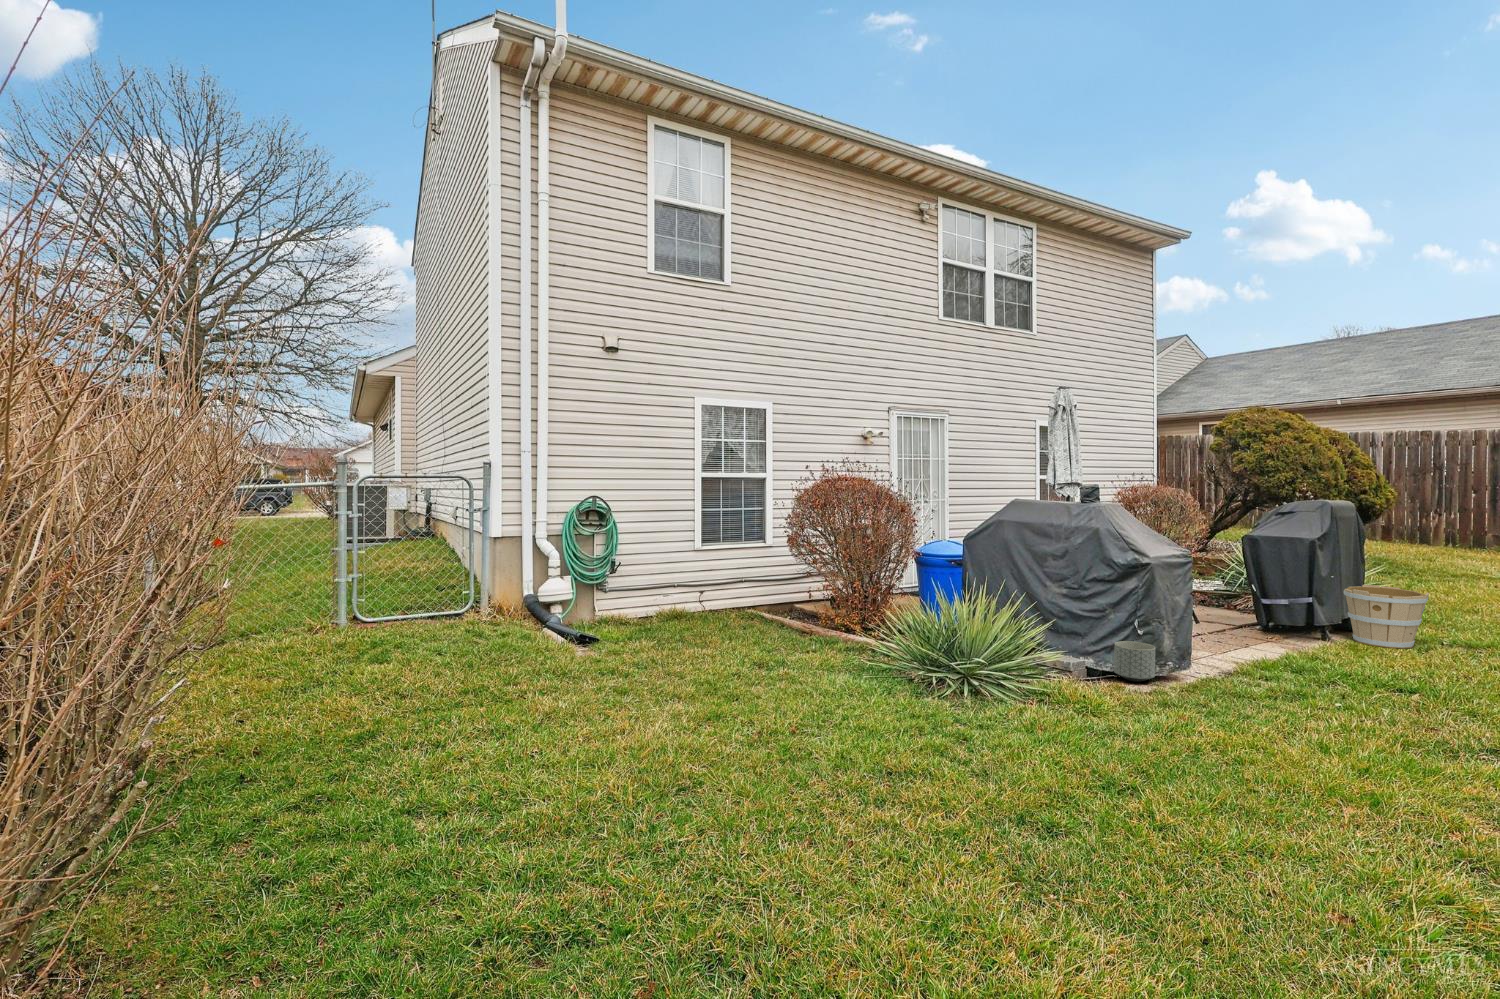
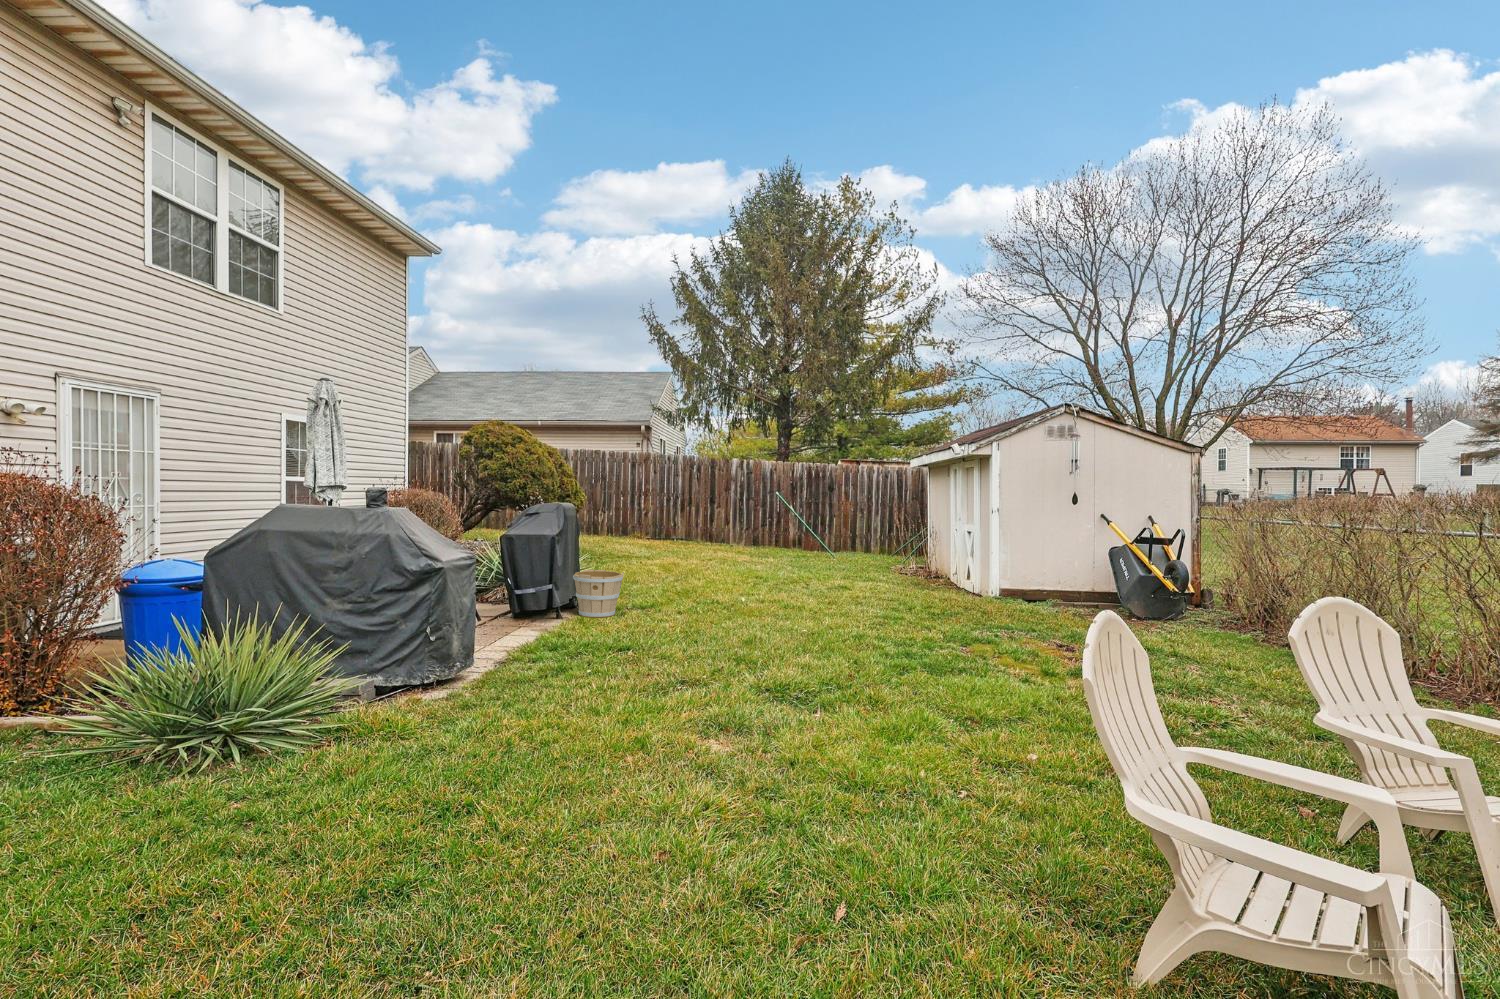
planter: present [1114,641,1155,682] -> none [408,649,449,691]

